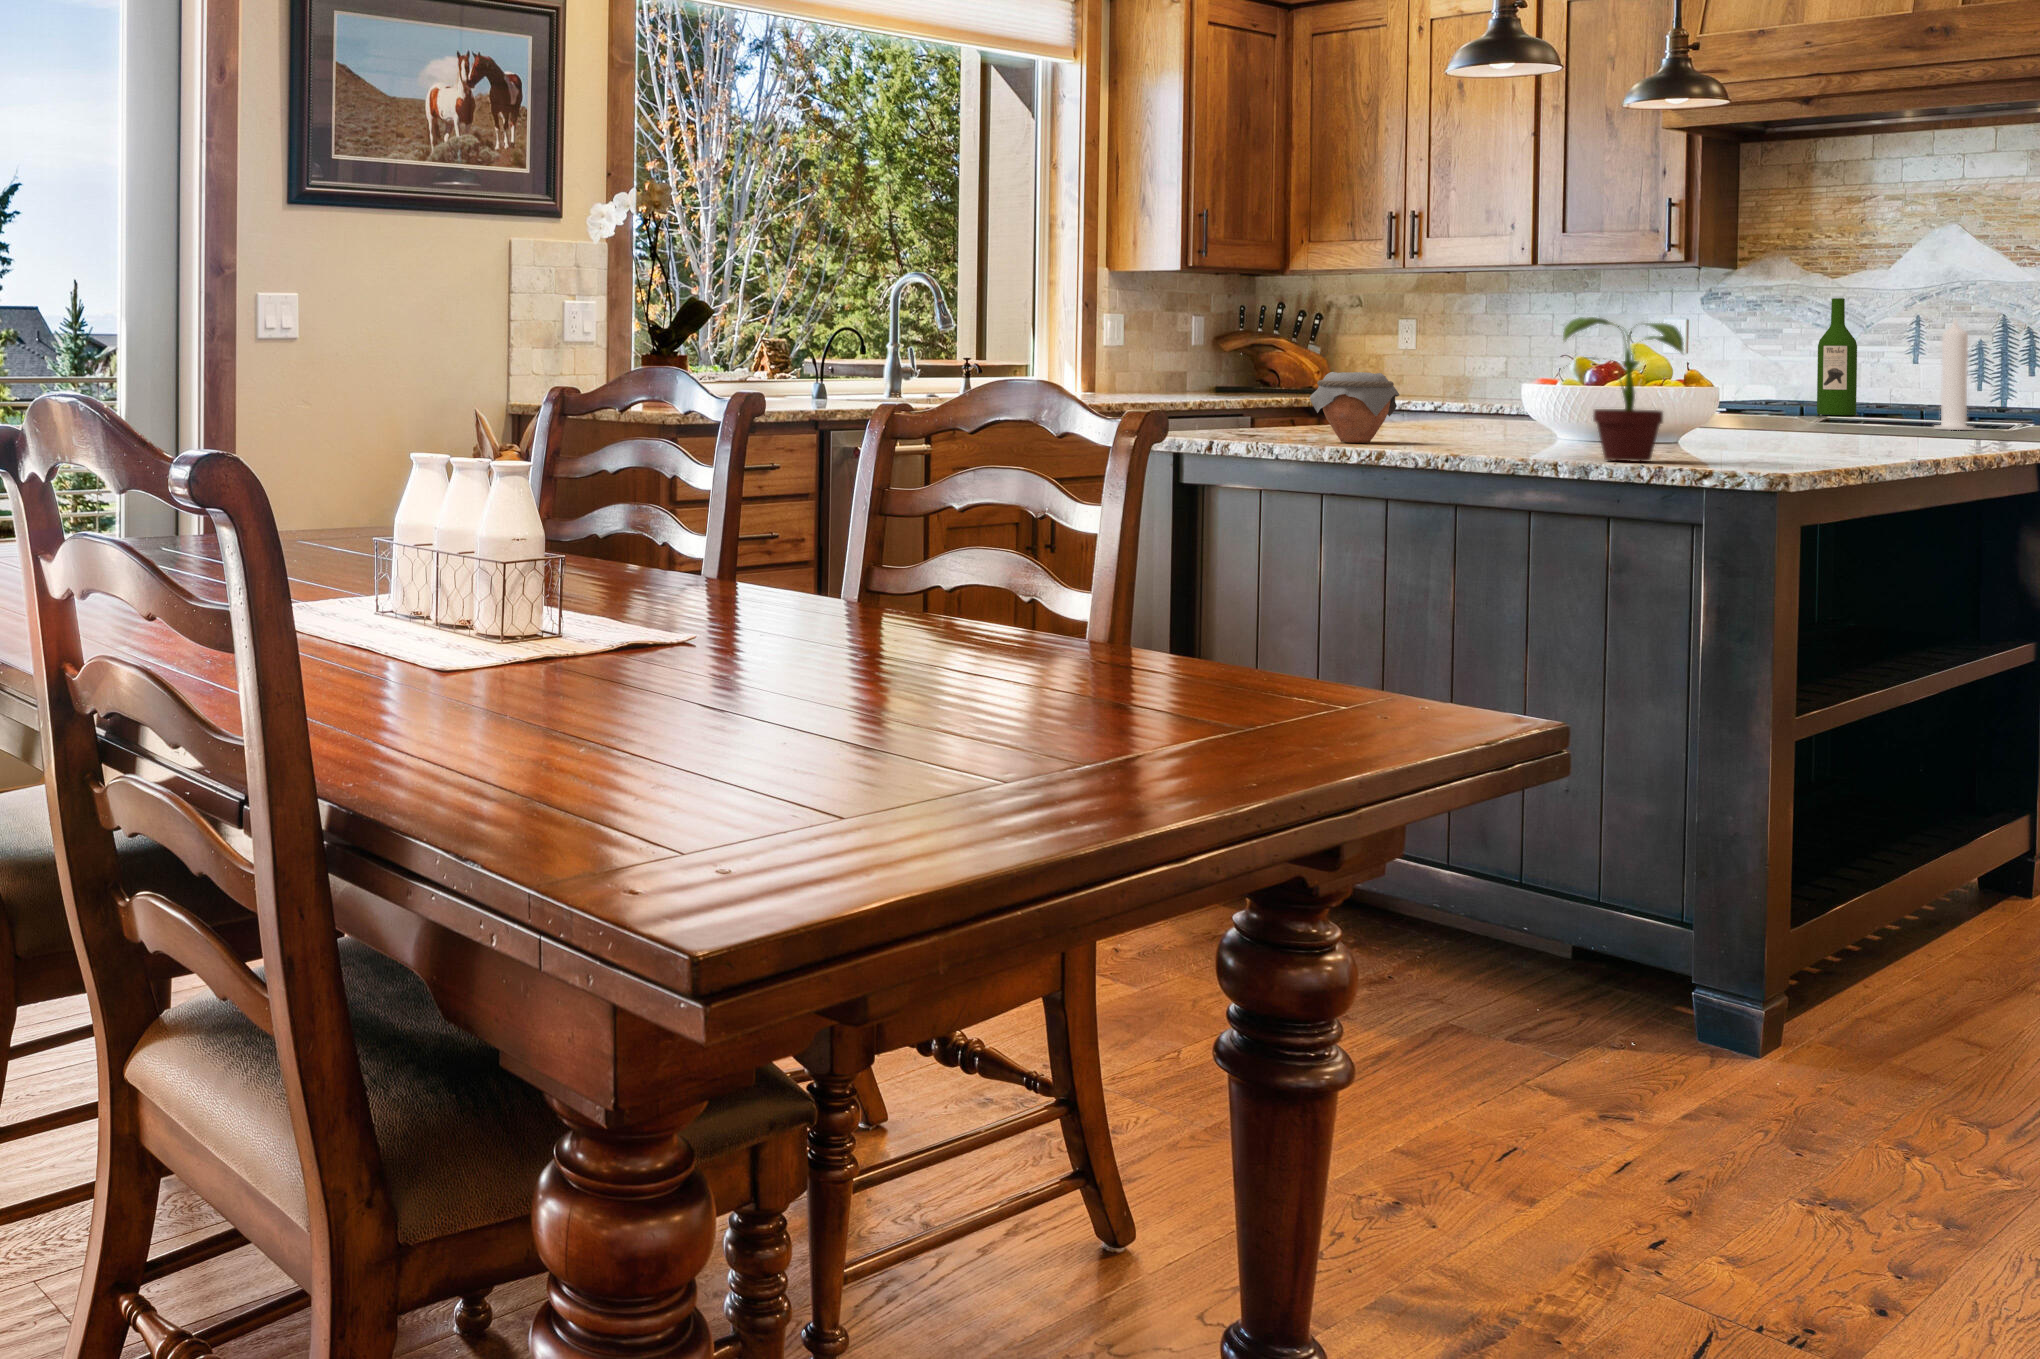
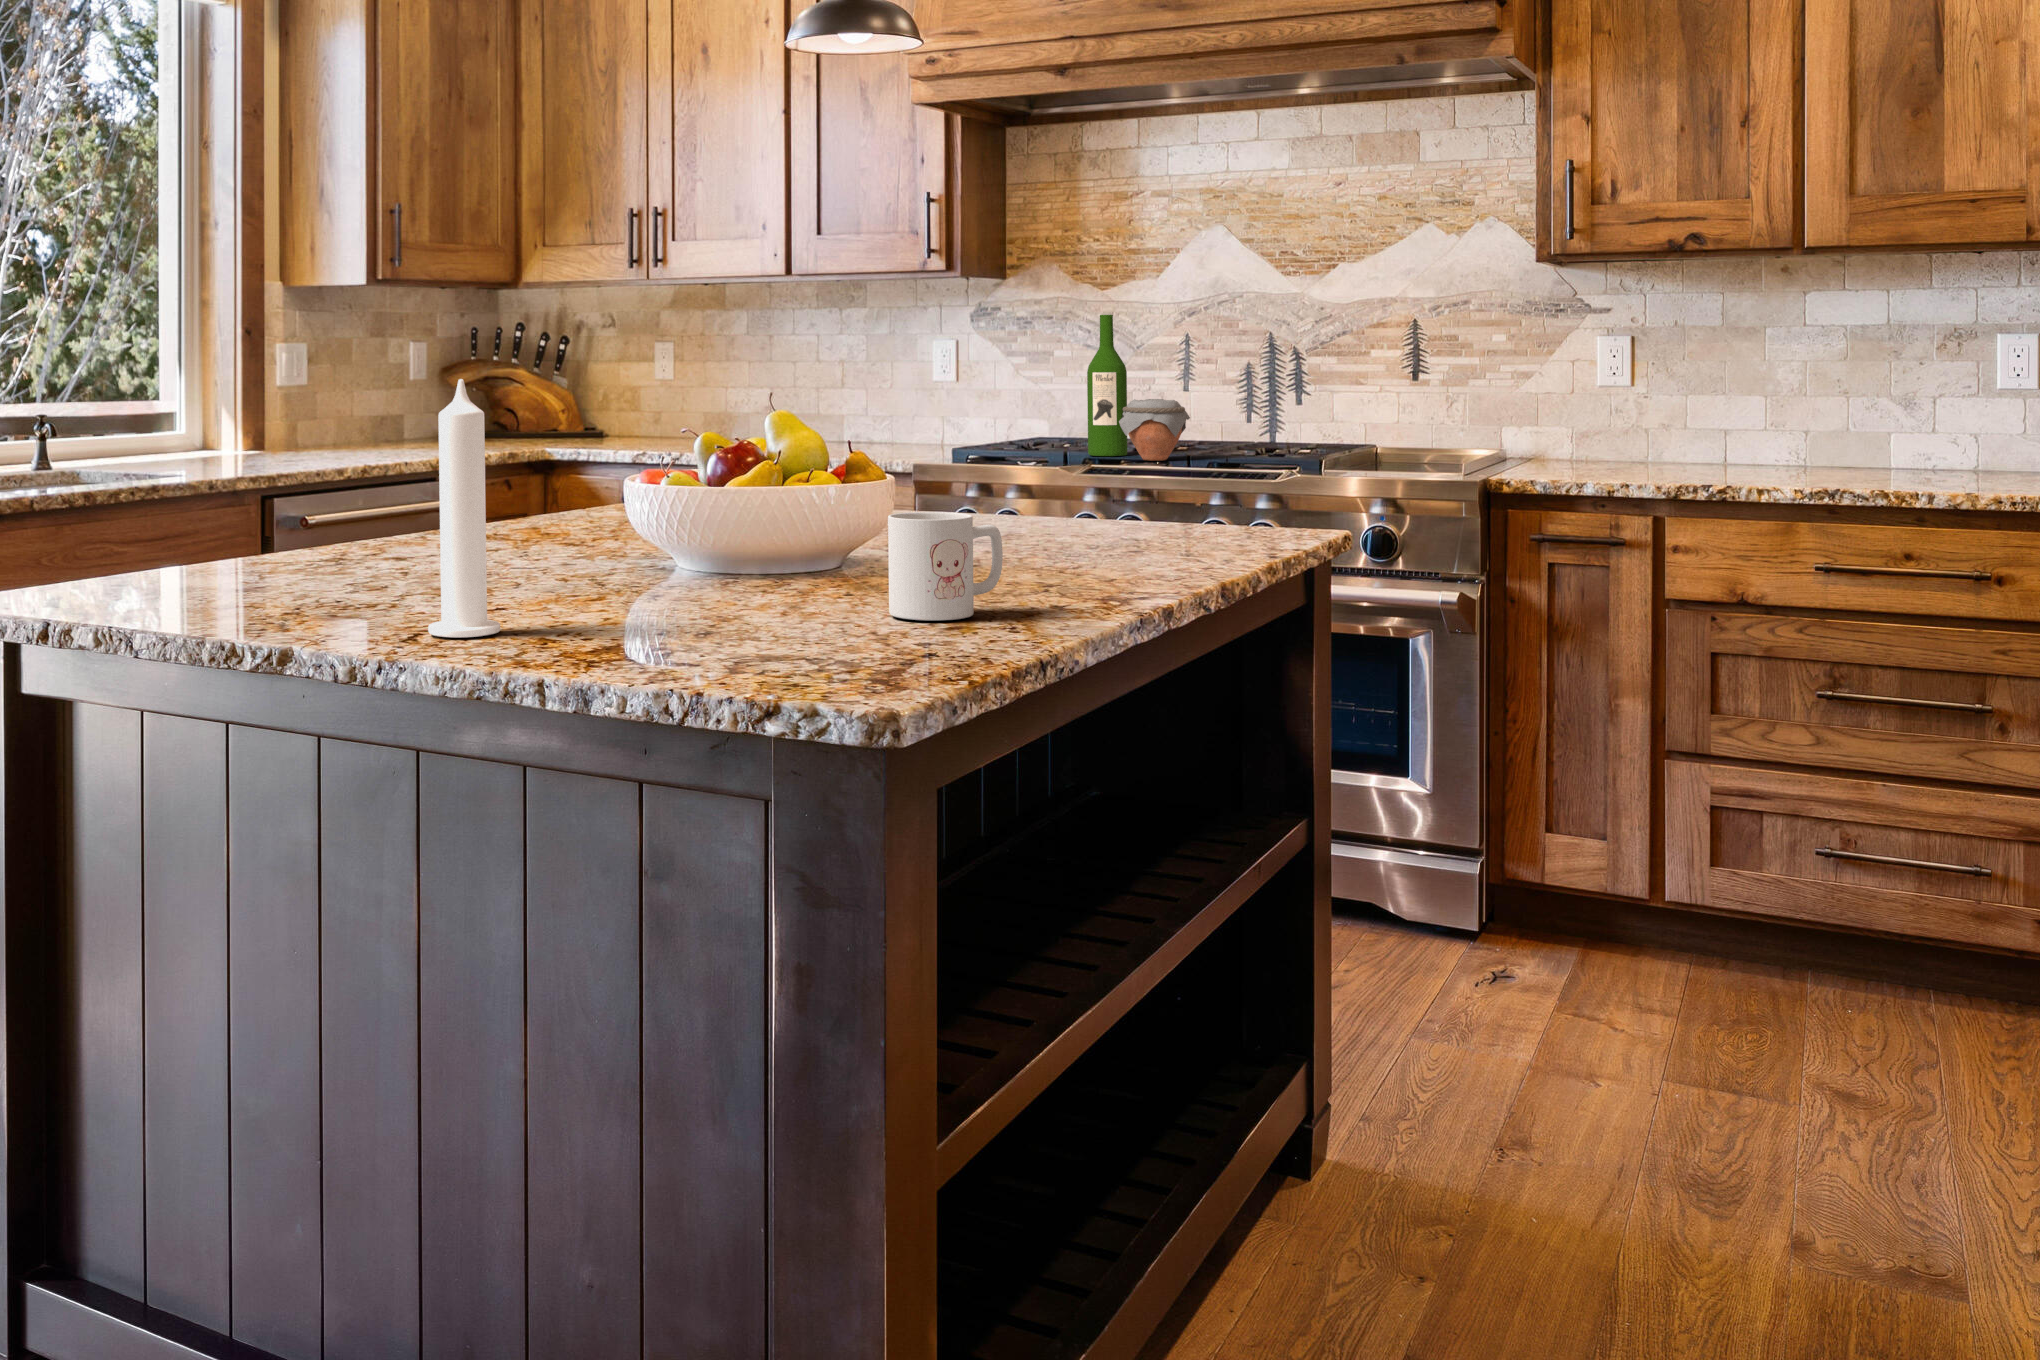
potted plant: present [1563,317,1684,462] -> none [550,408,769,676]
candle: present [1935,319,1973,430] -> present [428,379,500,637]
jar: present [1310,372,1399,443] -> present [1119,399,1190,461]
mug: none [1739,394,1819,456] -> present [888,512,1003,620]

